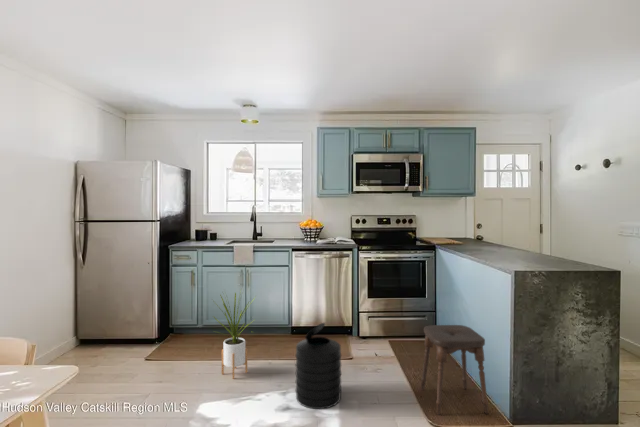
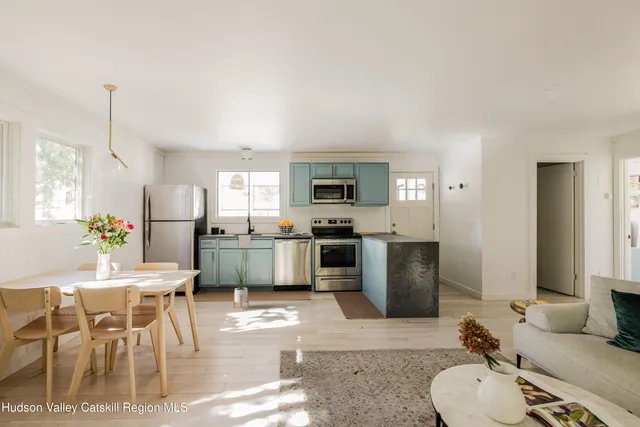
trash can: present [296,323,341,409] -> none [277,273,302,318]
stool: present [421,325,488,415] -> none [346,275,377,318]

